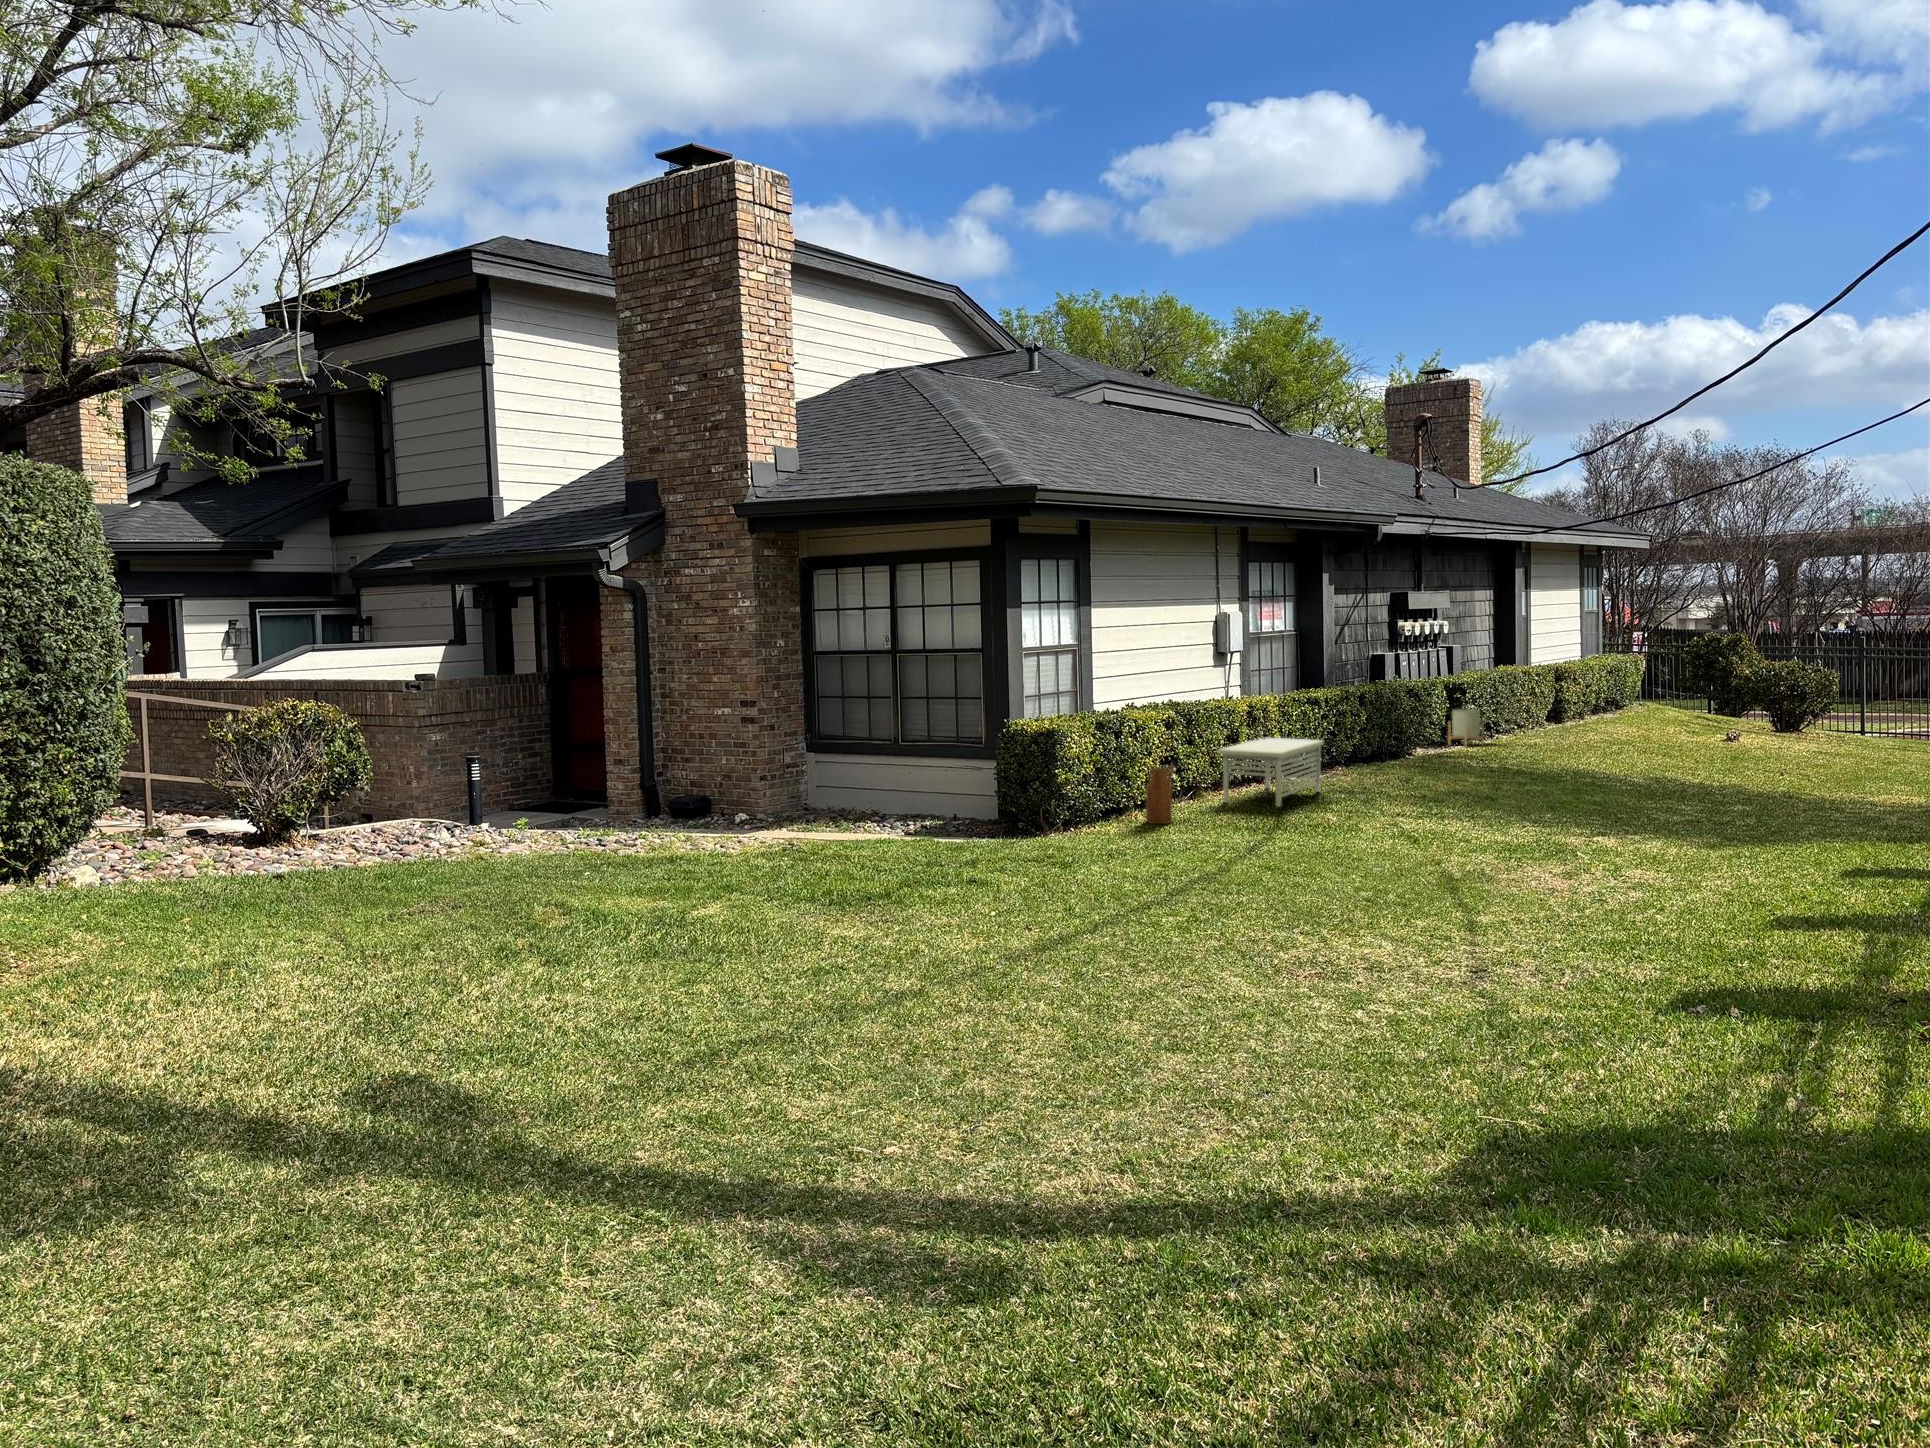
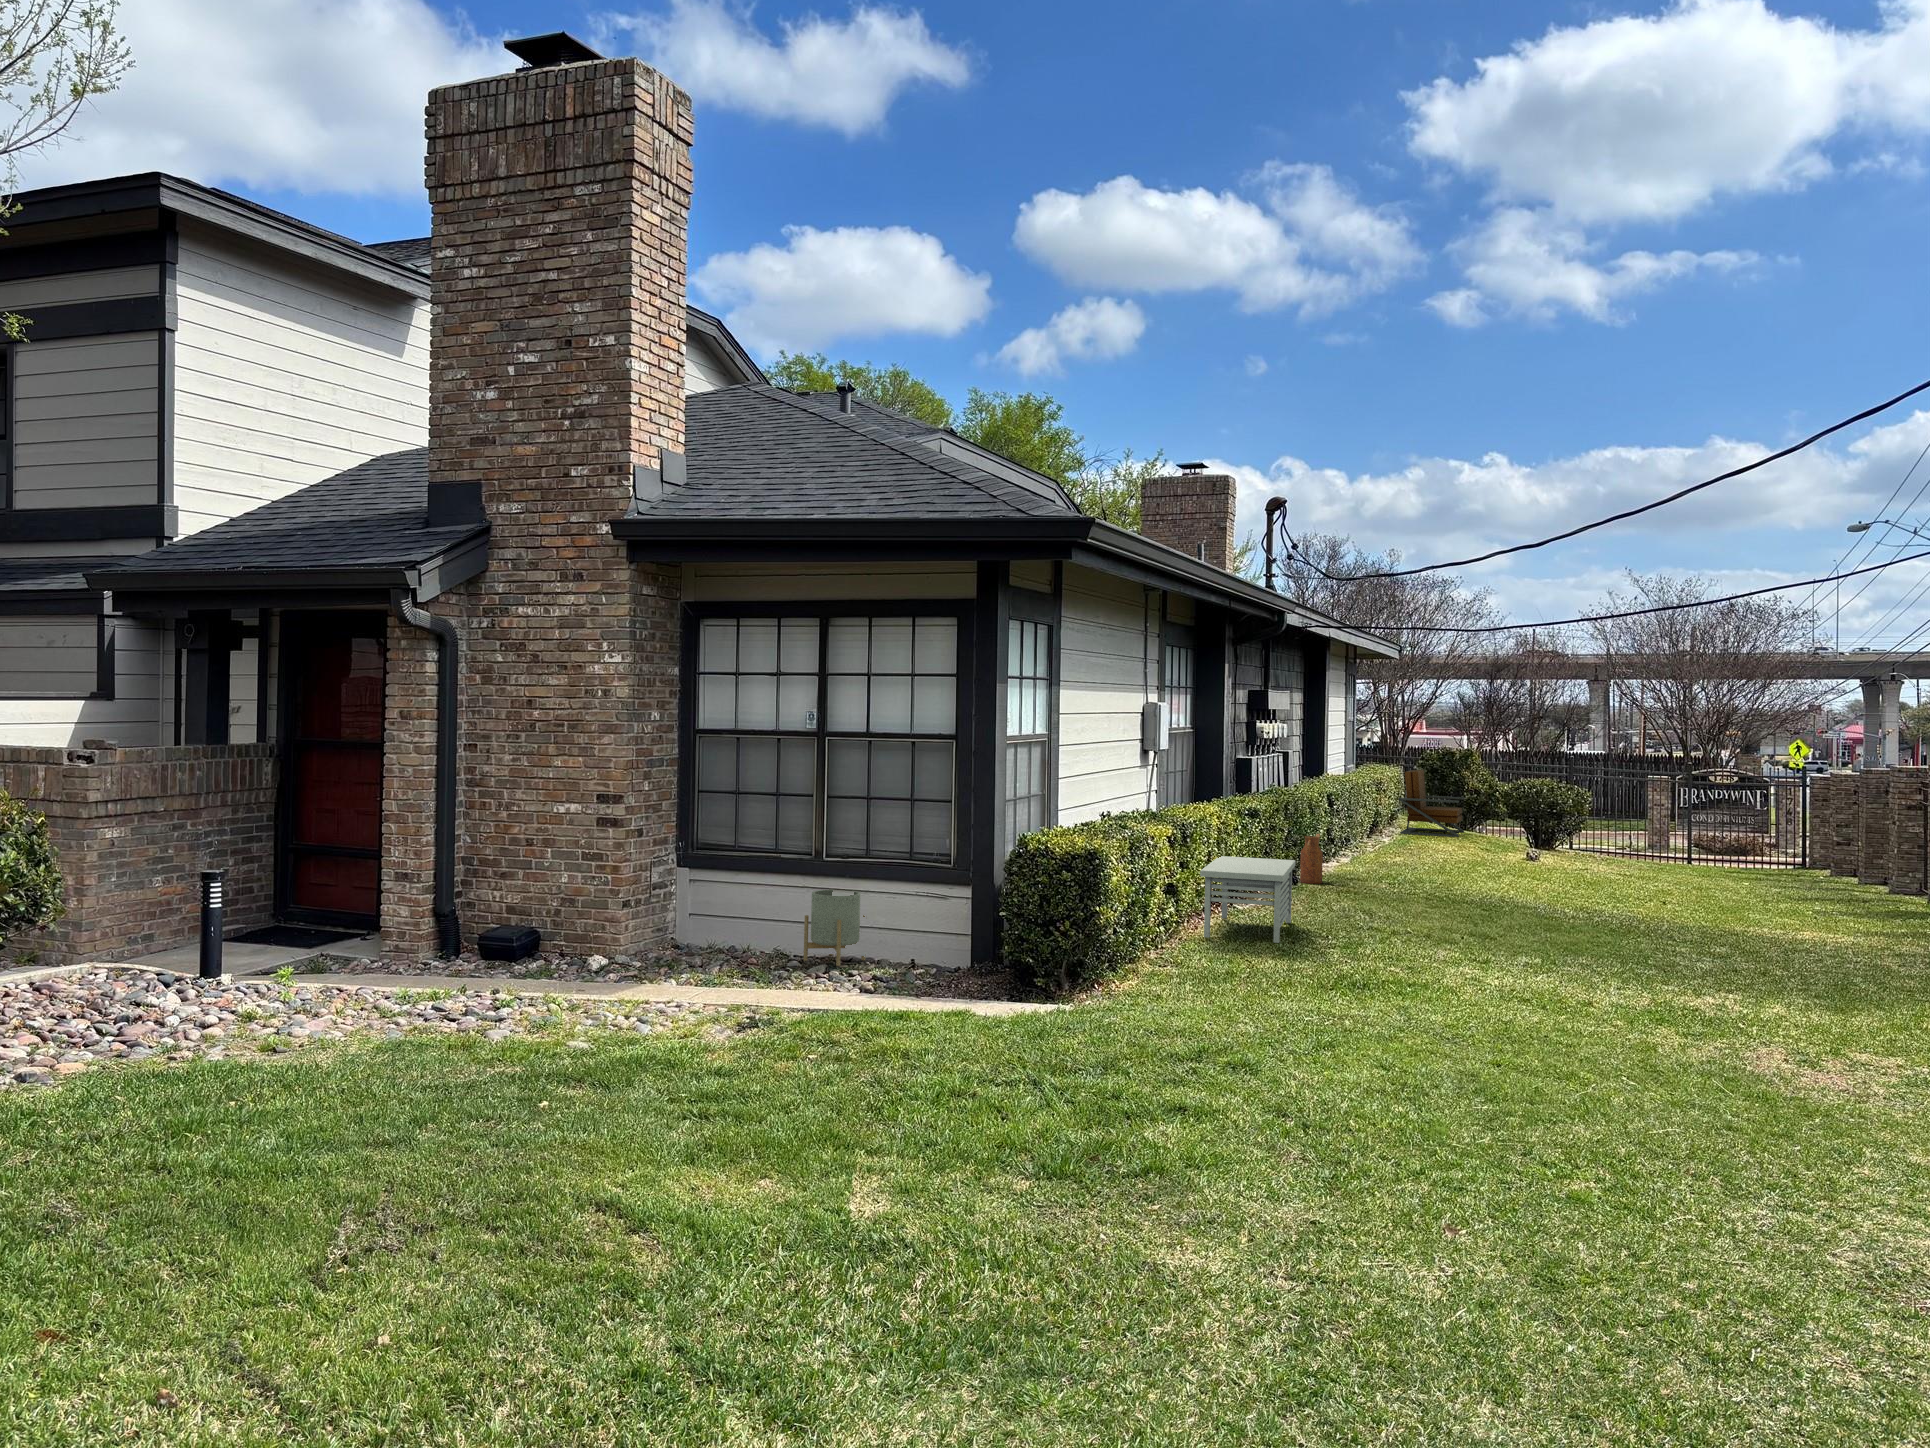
lounge chair: none [1591,652,1667,716] -> present [1399,770,1465,837]
planter: present [1448,709,1484,746] -> present [804,890,865,966]
watering can: present [1146,765,1174,824] -> present [1300,834,1323,884]

